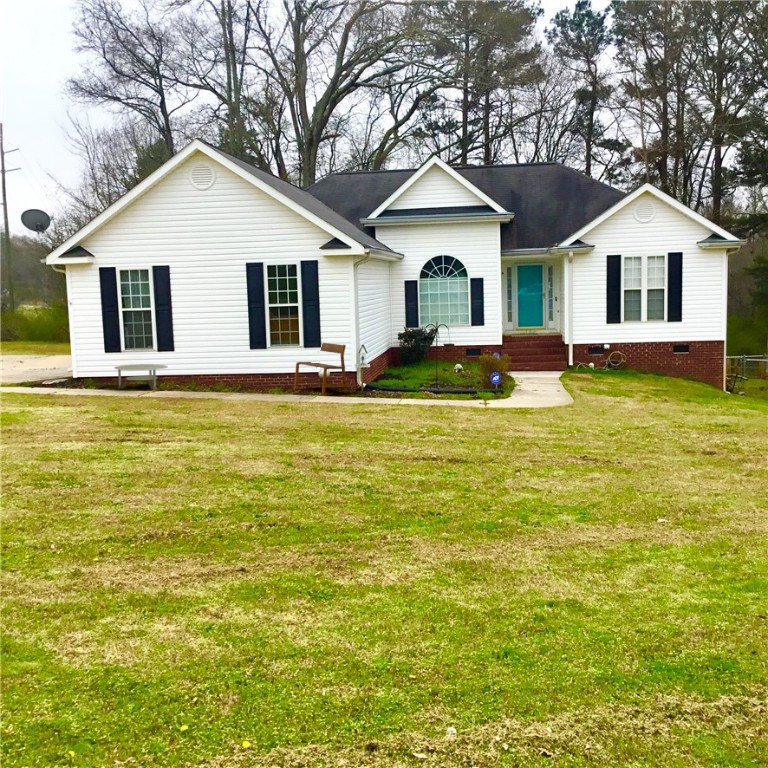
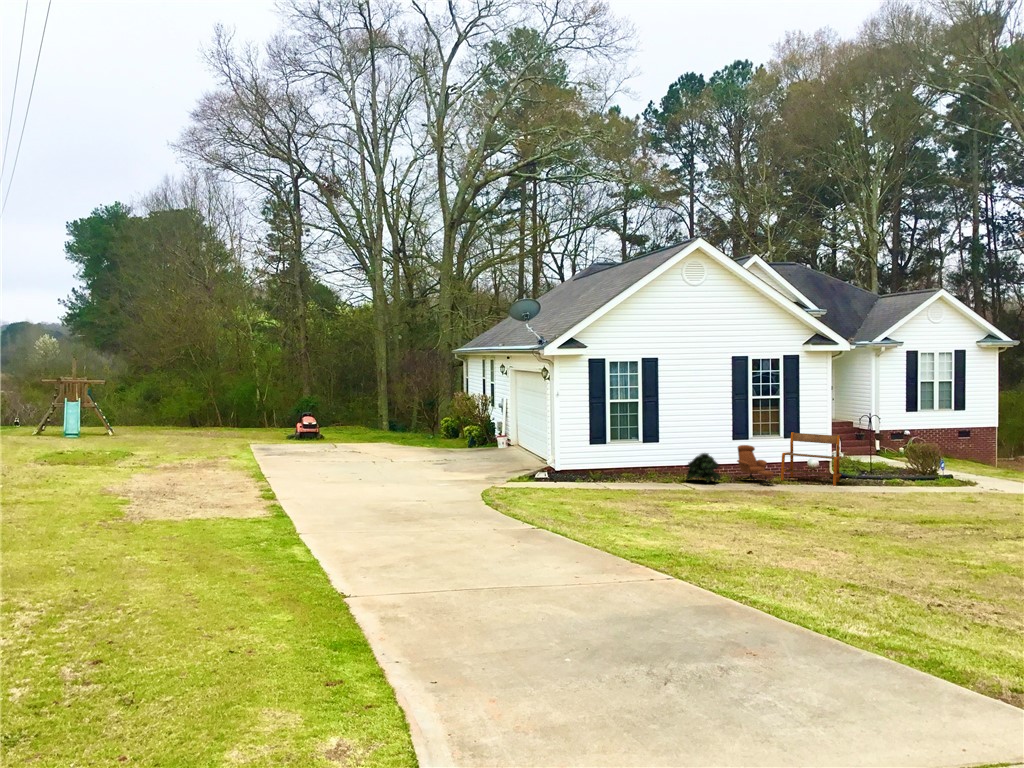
lounge chair: none [244,354,274,394] -> present [737,445,774,484]
potted plant: none [186,360,222,389] -> present [686,453,720,483]
round table: present [115,364,167,390] -> none [617,459,672,486]

